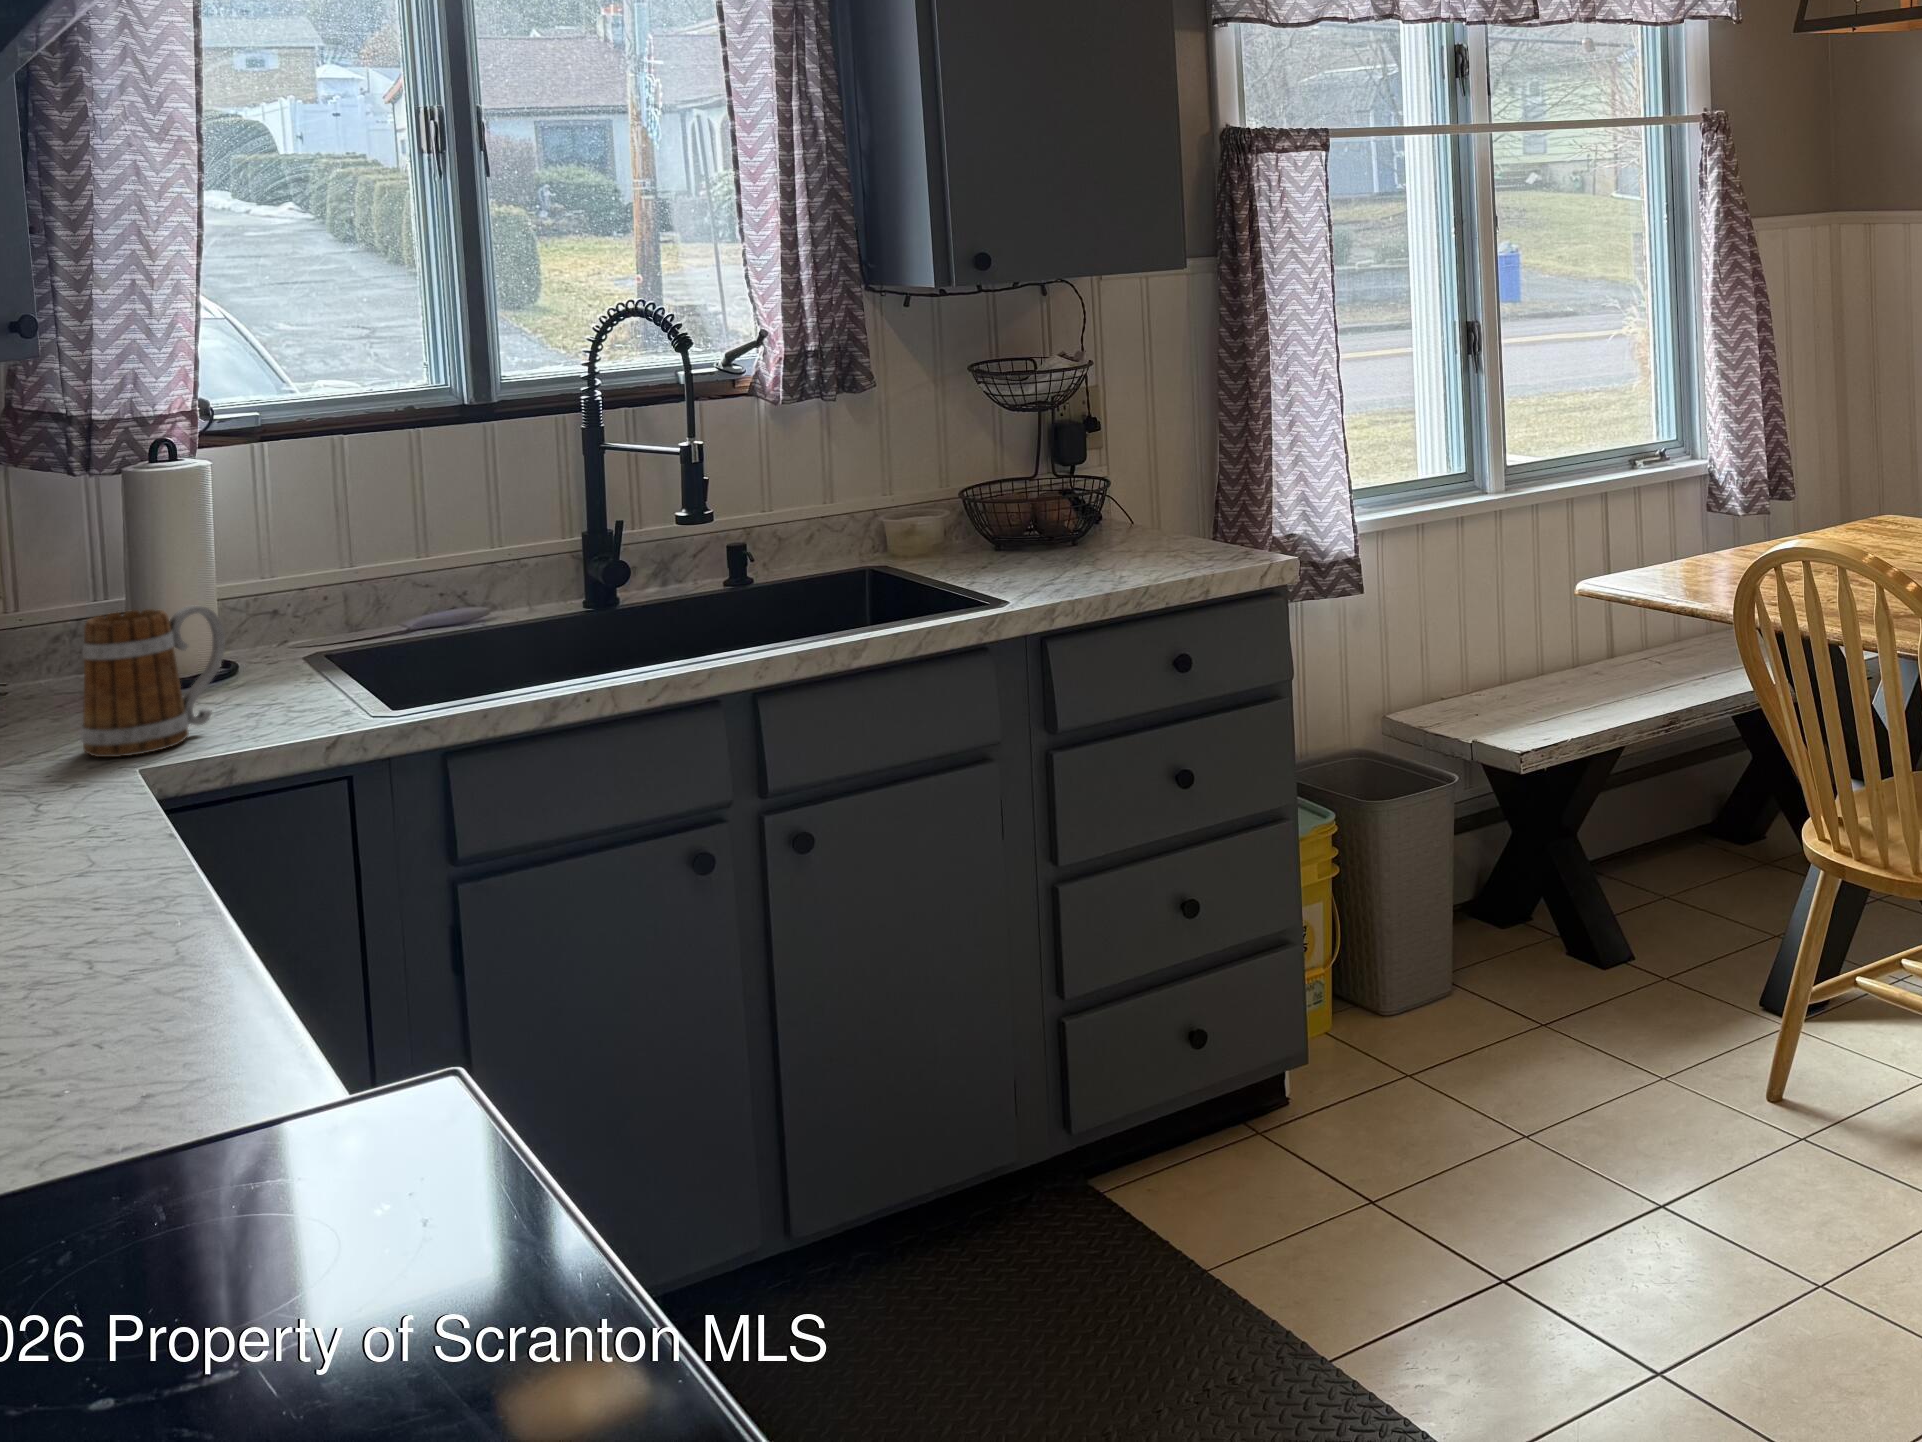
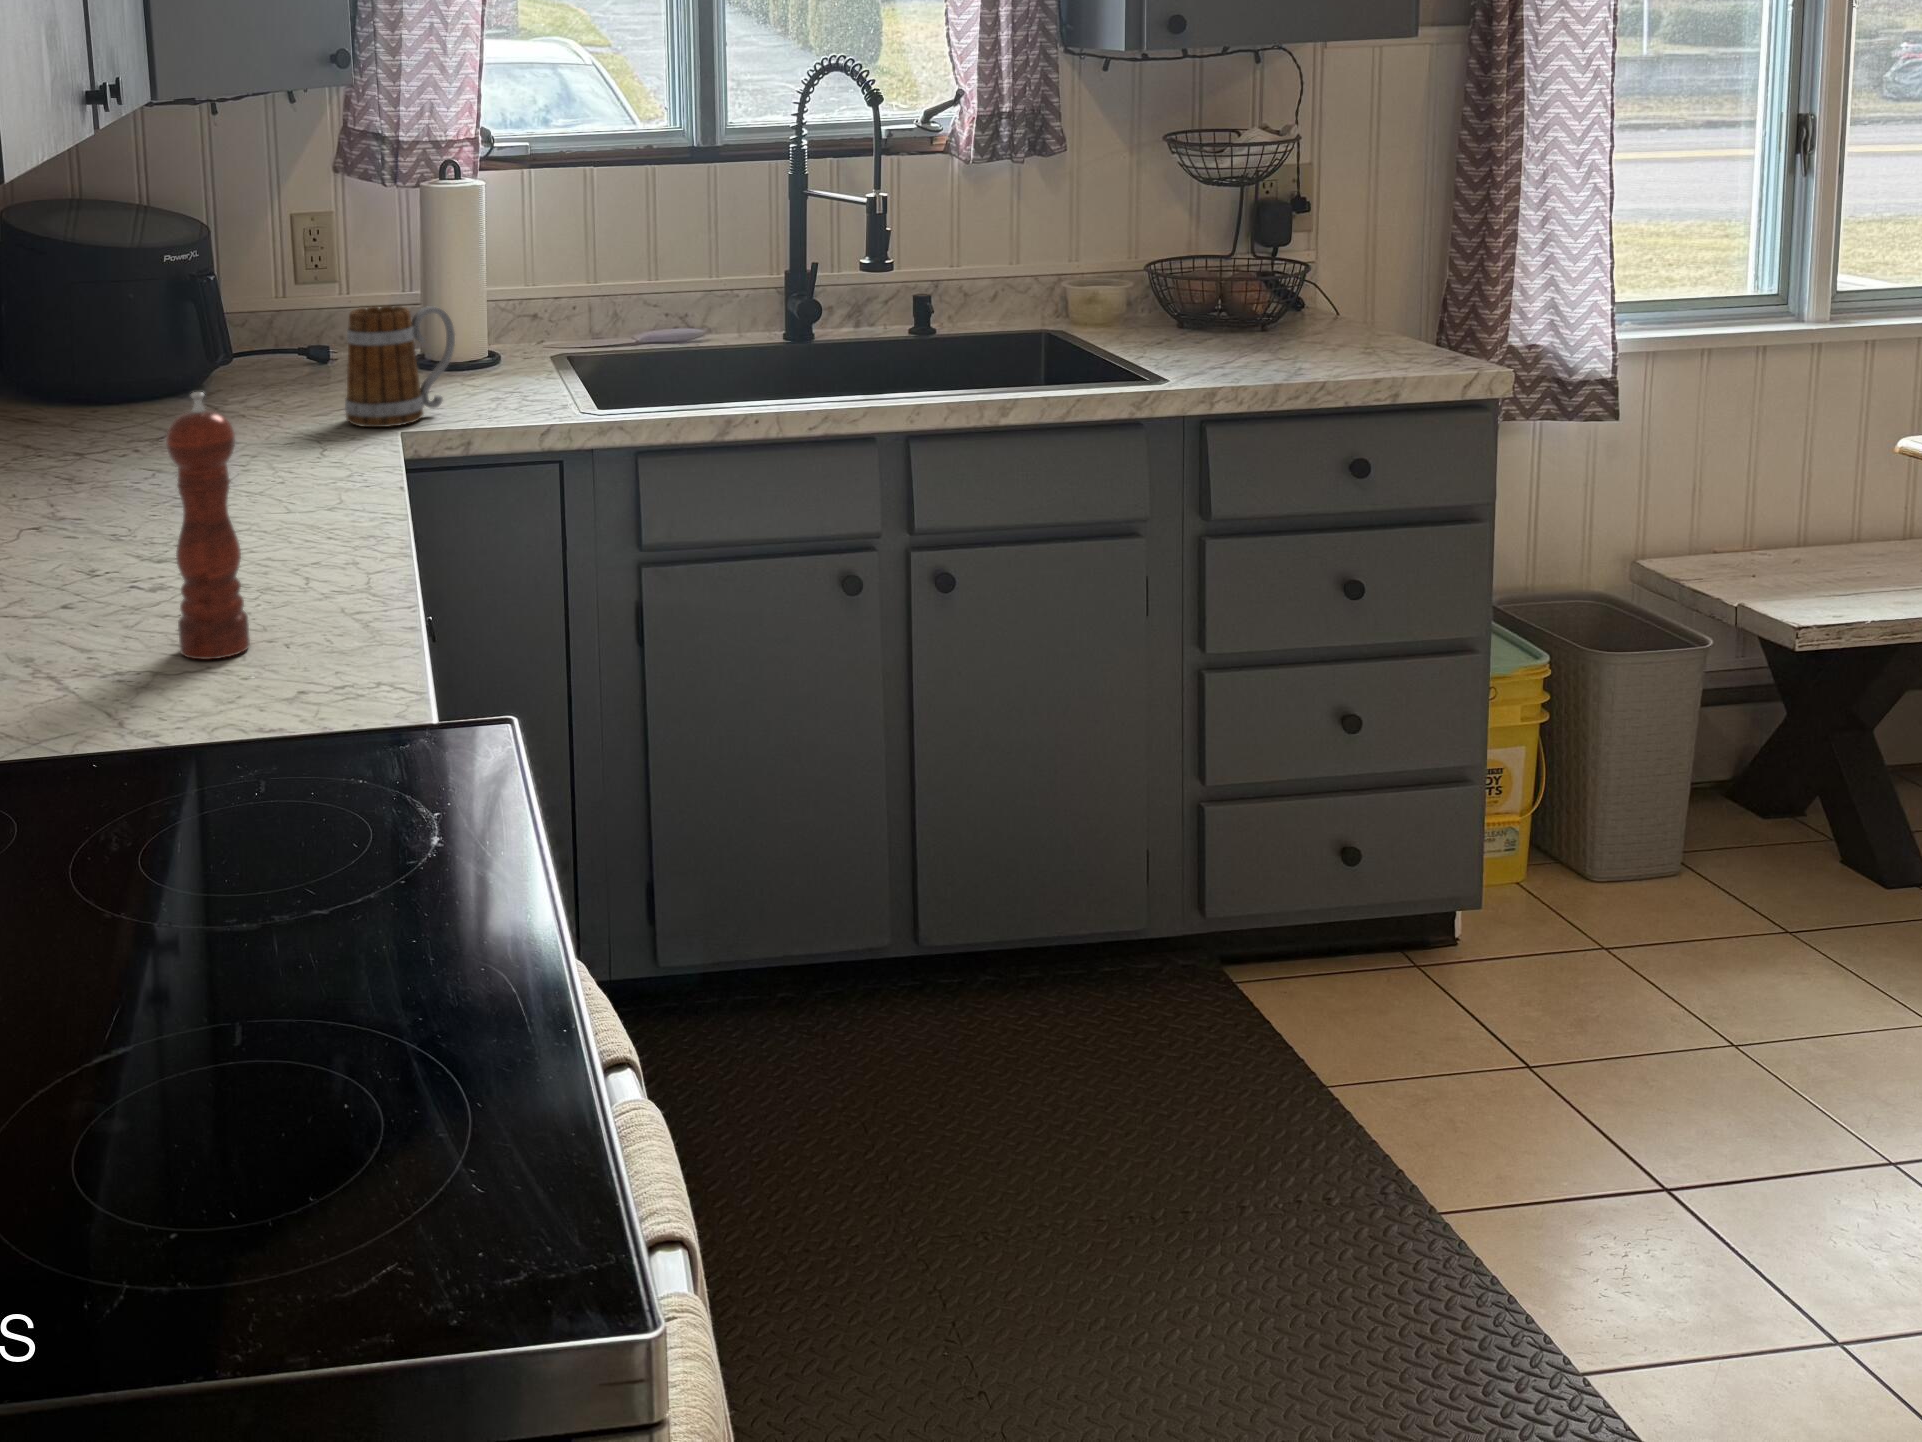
pepper mill: none [21,712,135,1030] -> present [166,392,250,659]

